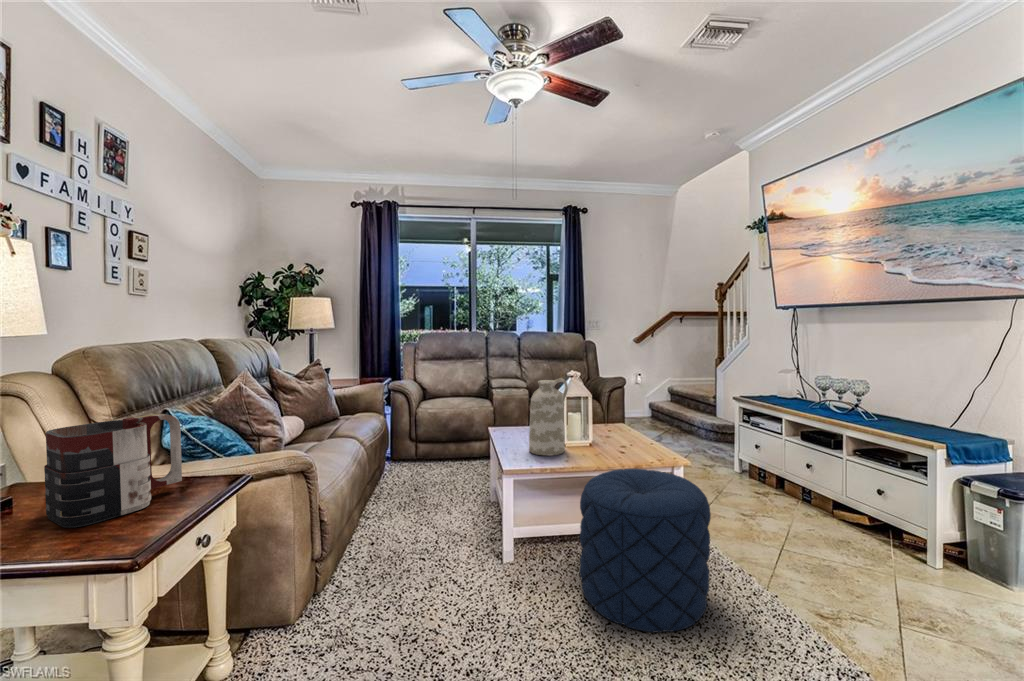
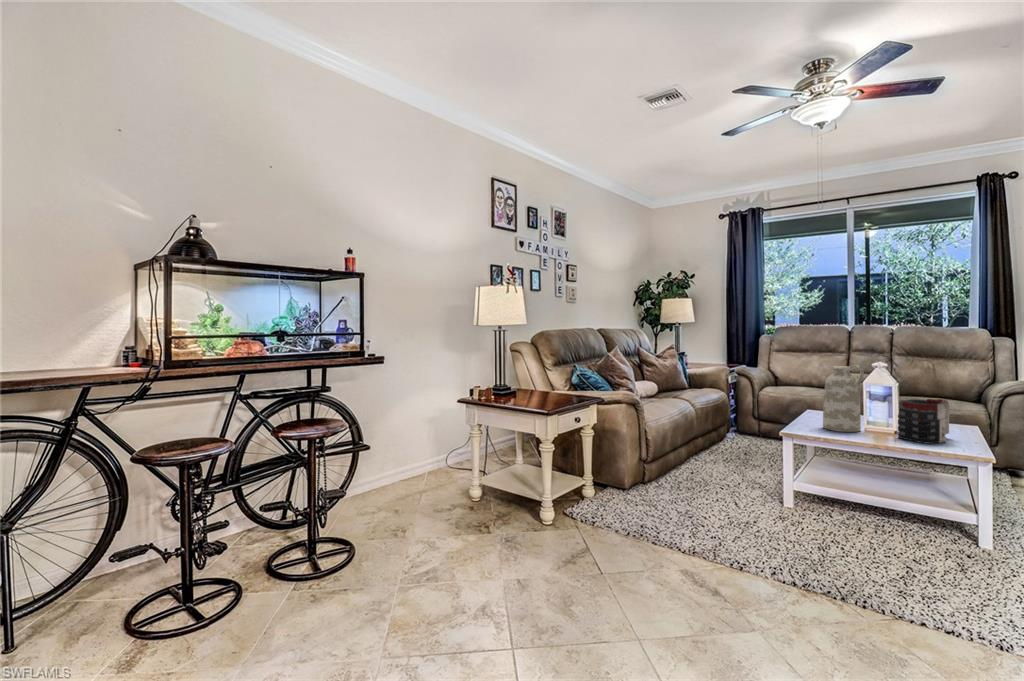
mug: present [44,414,182,527] -> present [898,399,949,444]
pouf: present [580,469,711,632] -> none [827,444,964,573]

